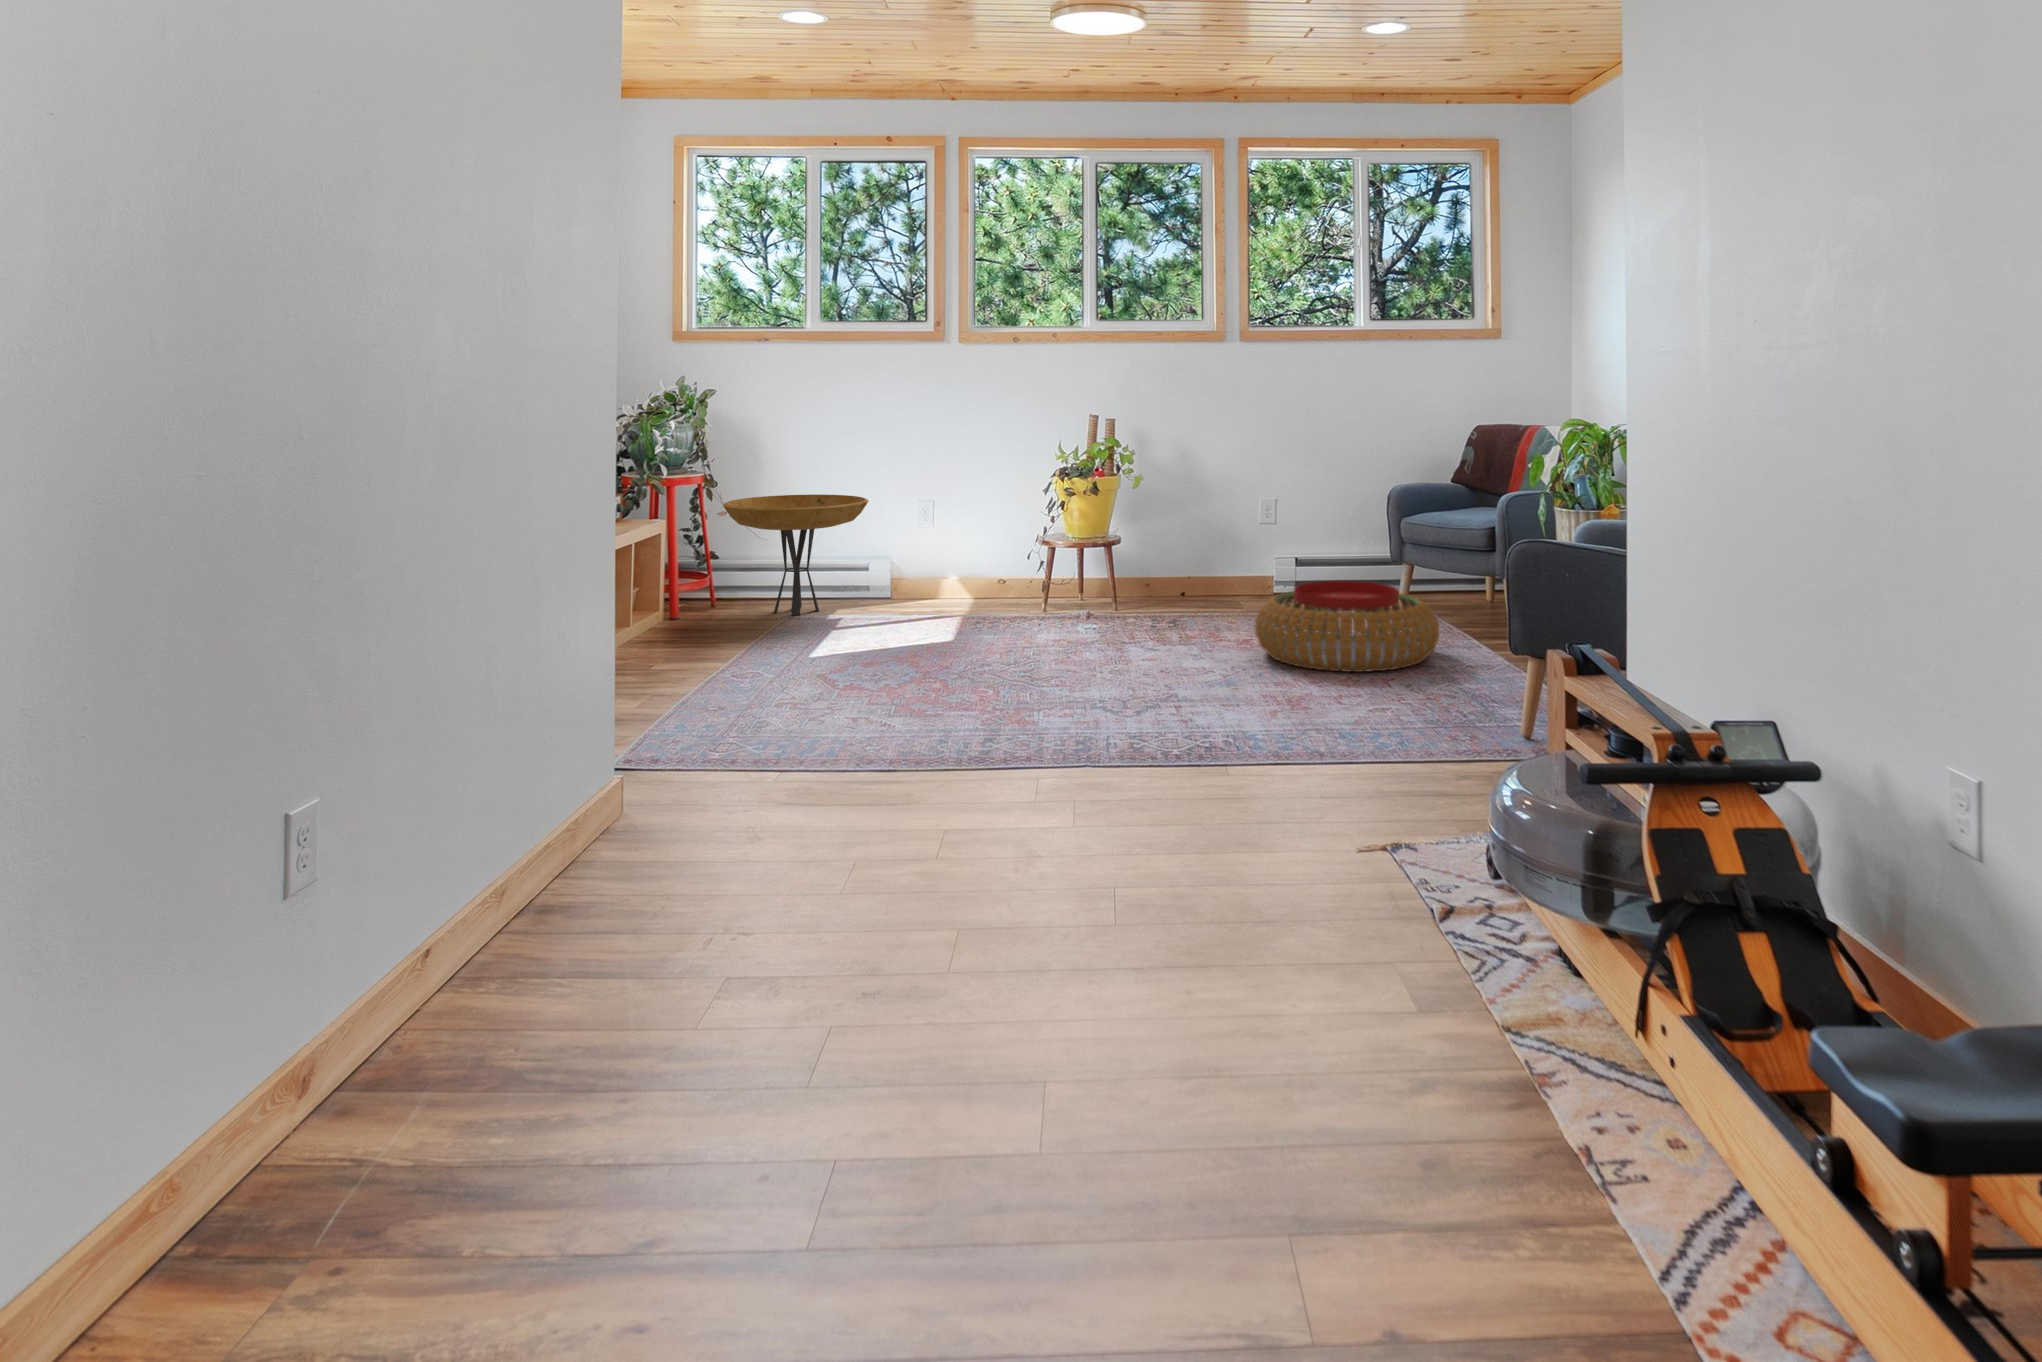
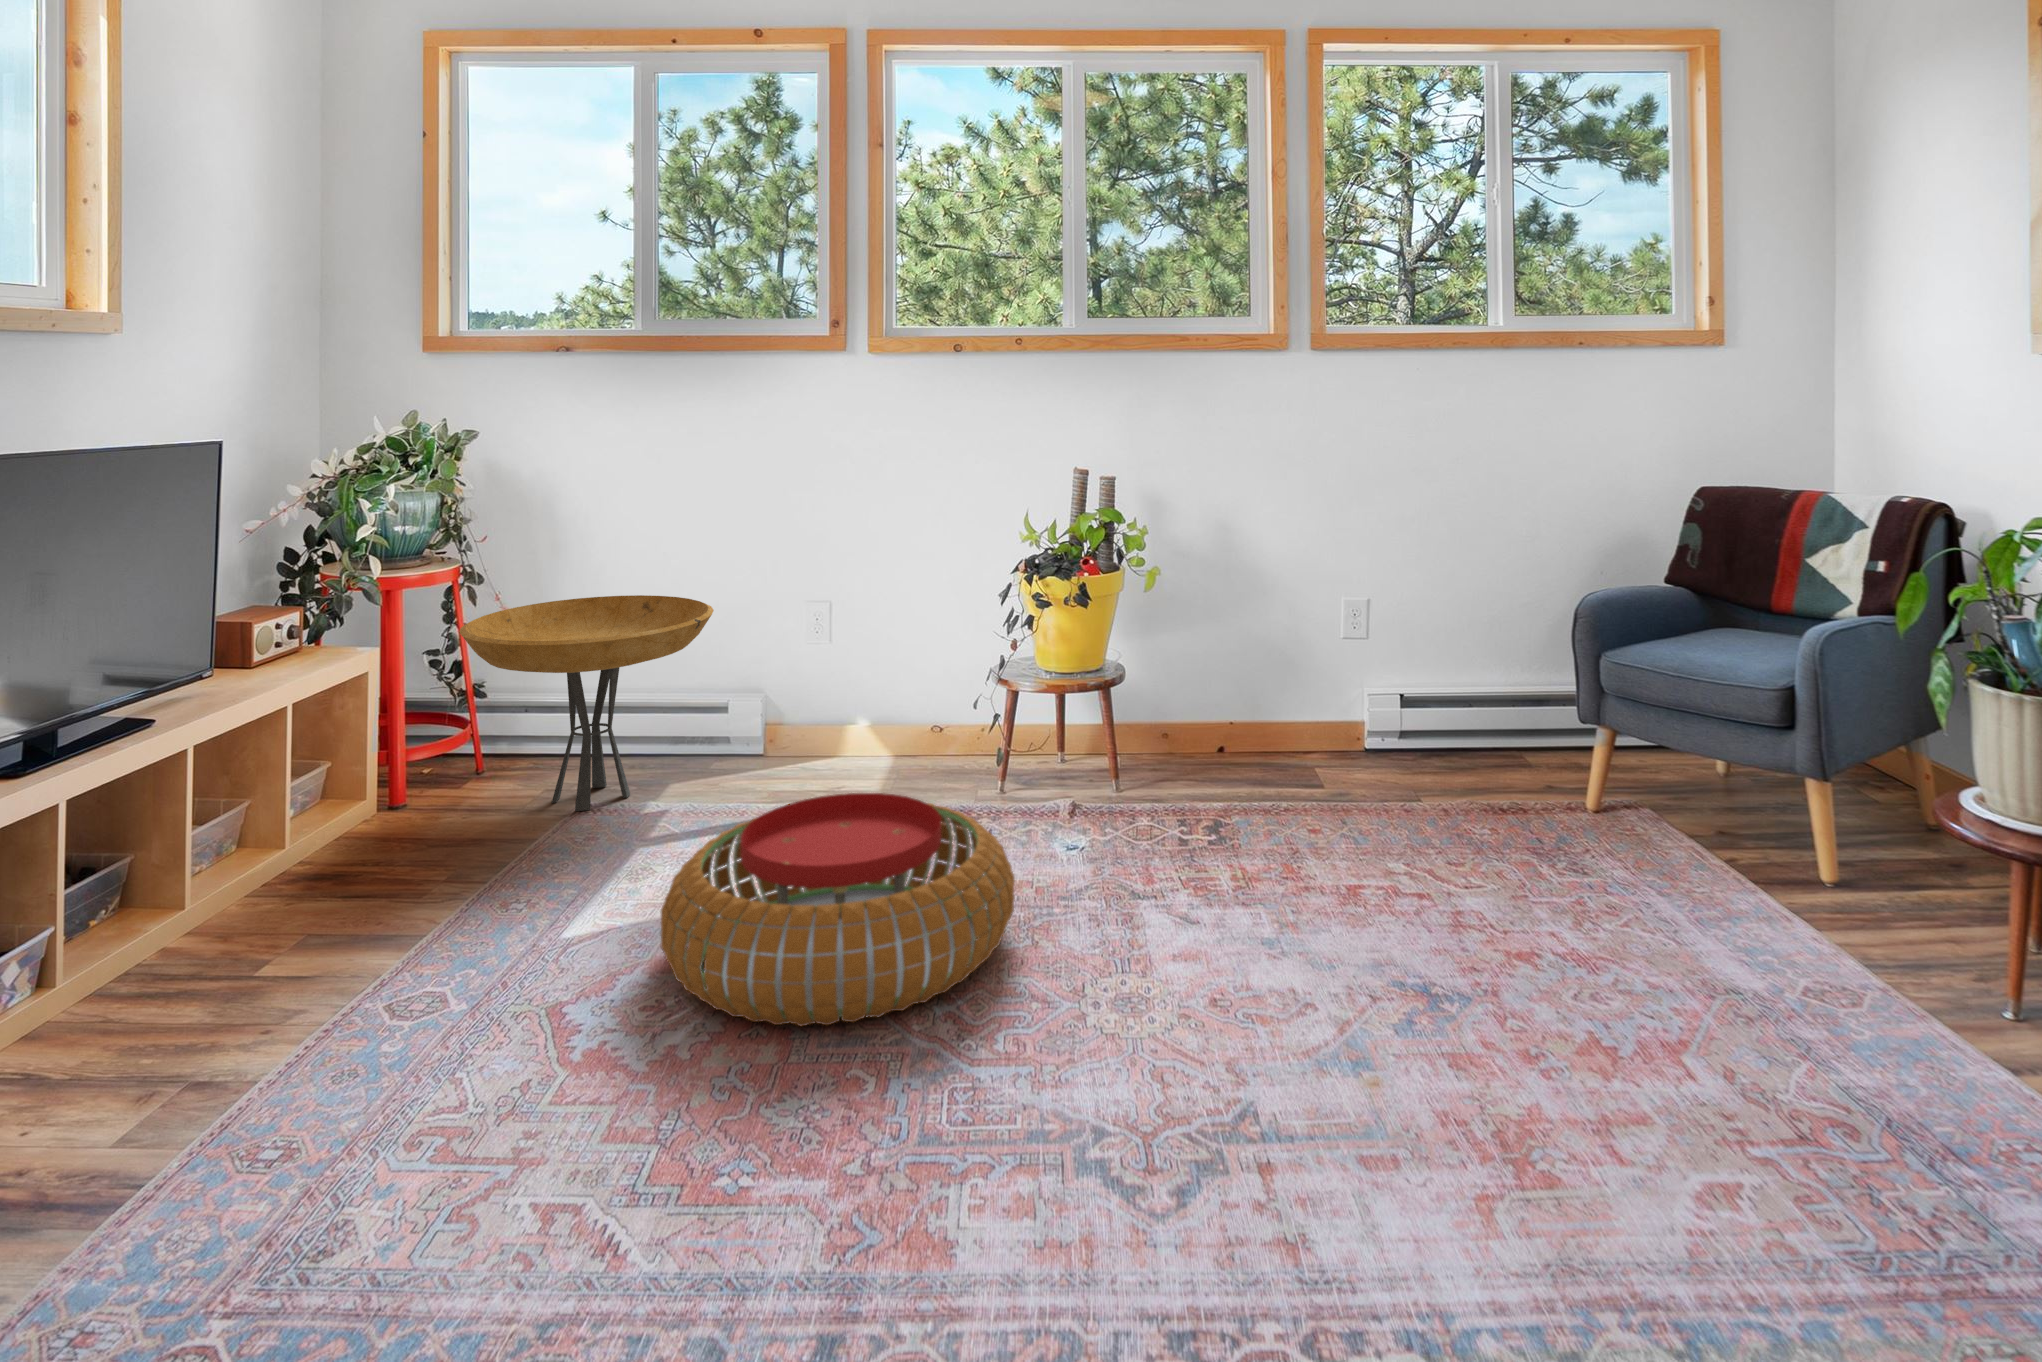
pouf: present [1255,581,1439,672] -> present [660,793,1015,1026]

